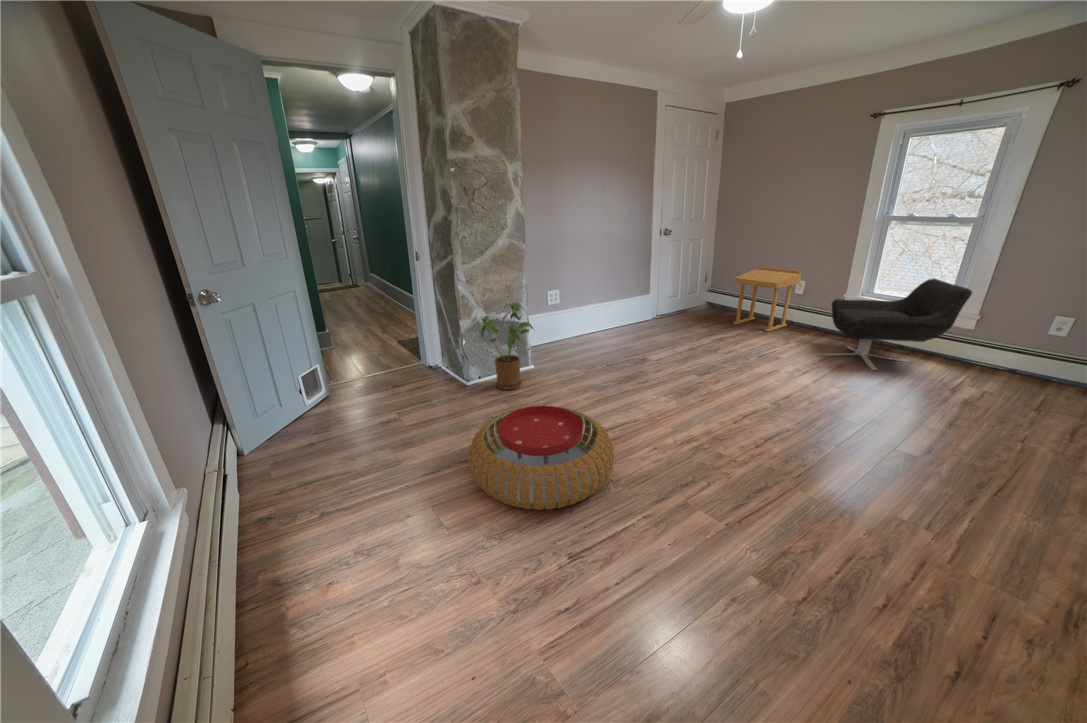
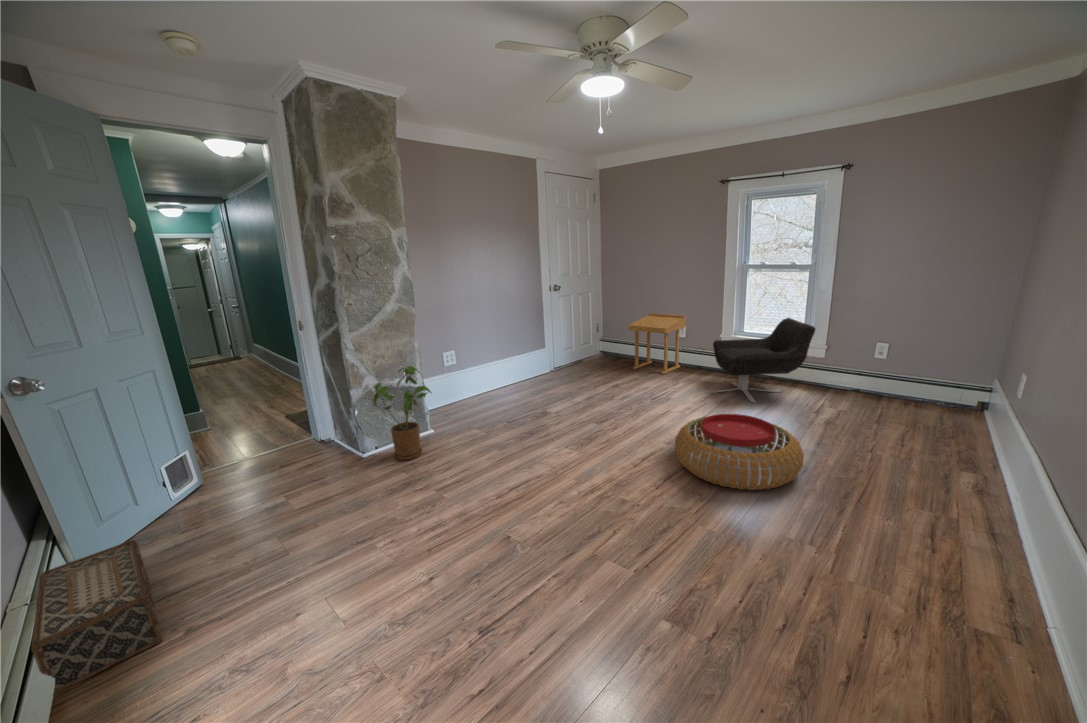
pouf: present [468,406,614,510] -> present [675,414,804,490]
woven basket: none [213,429,307,543] -> present [31,540,162,694]

